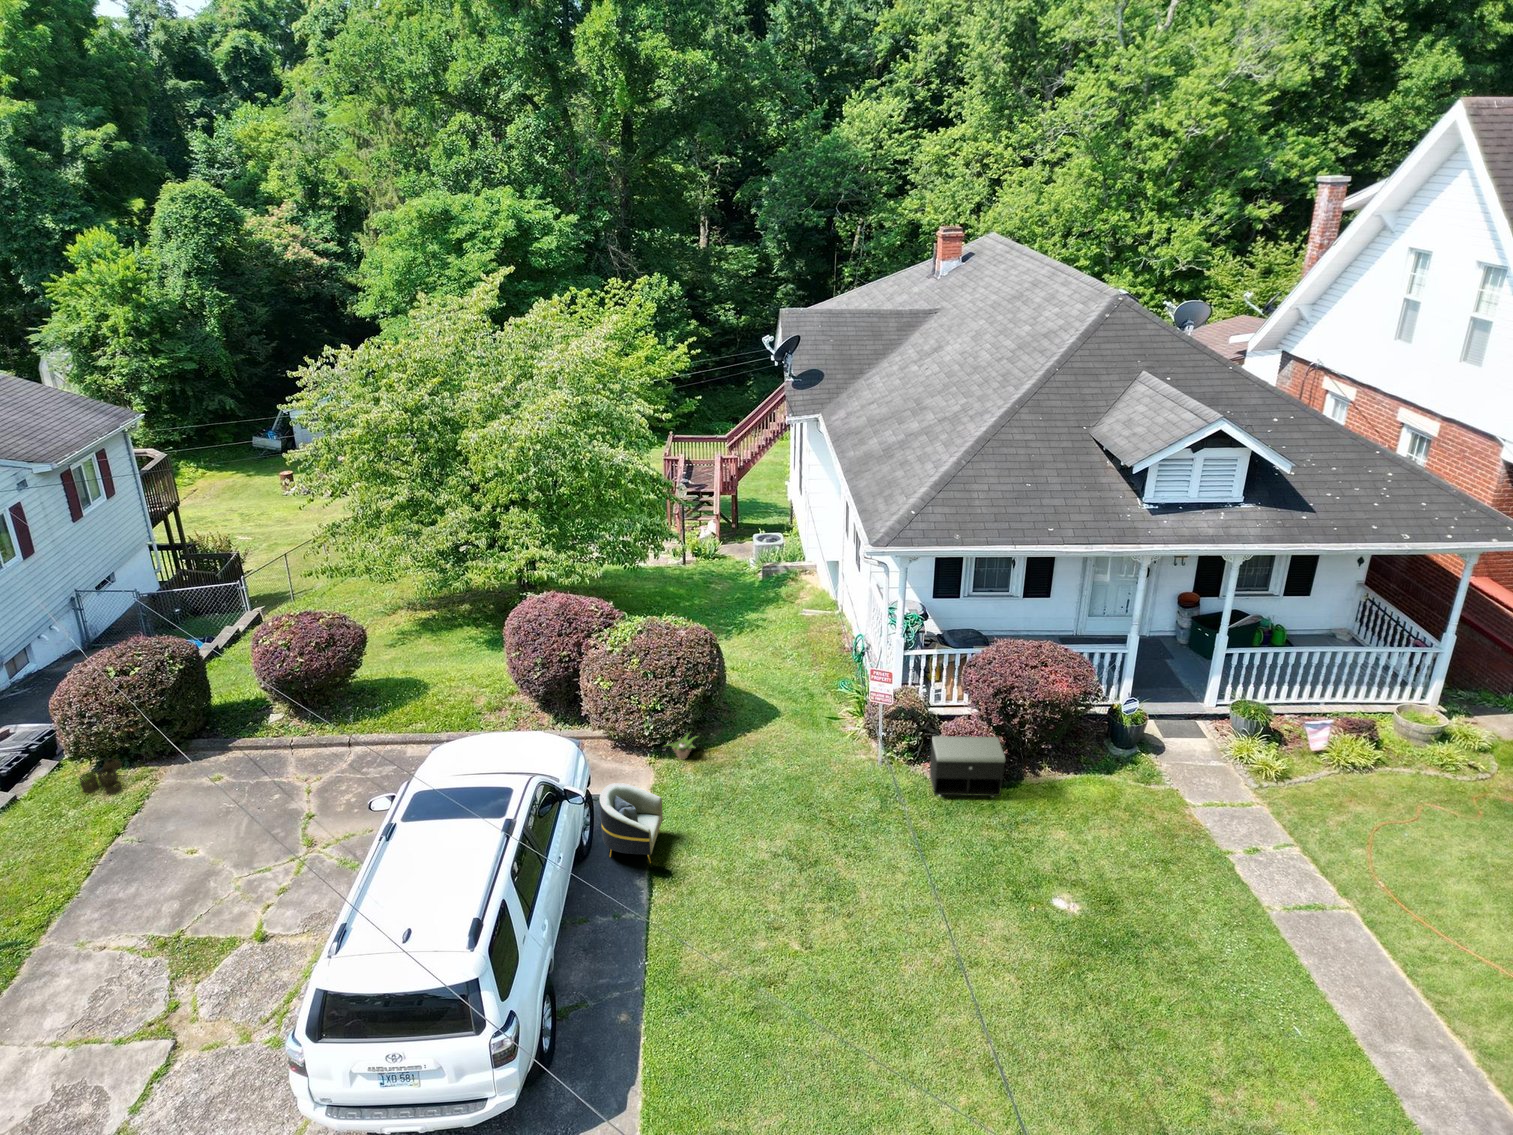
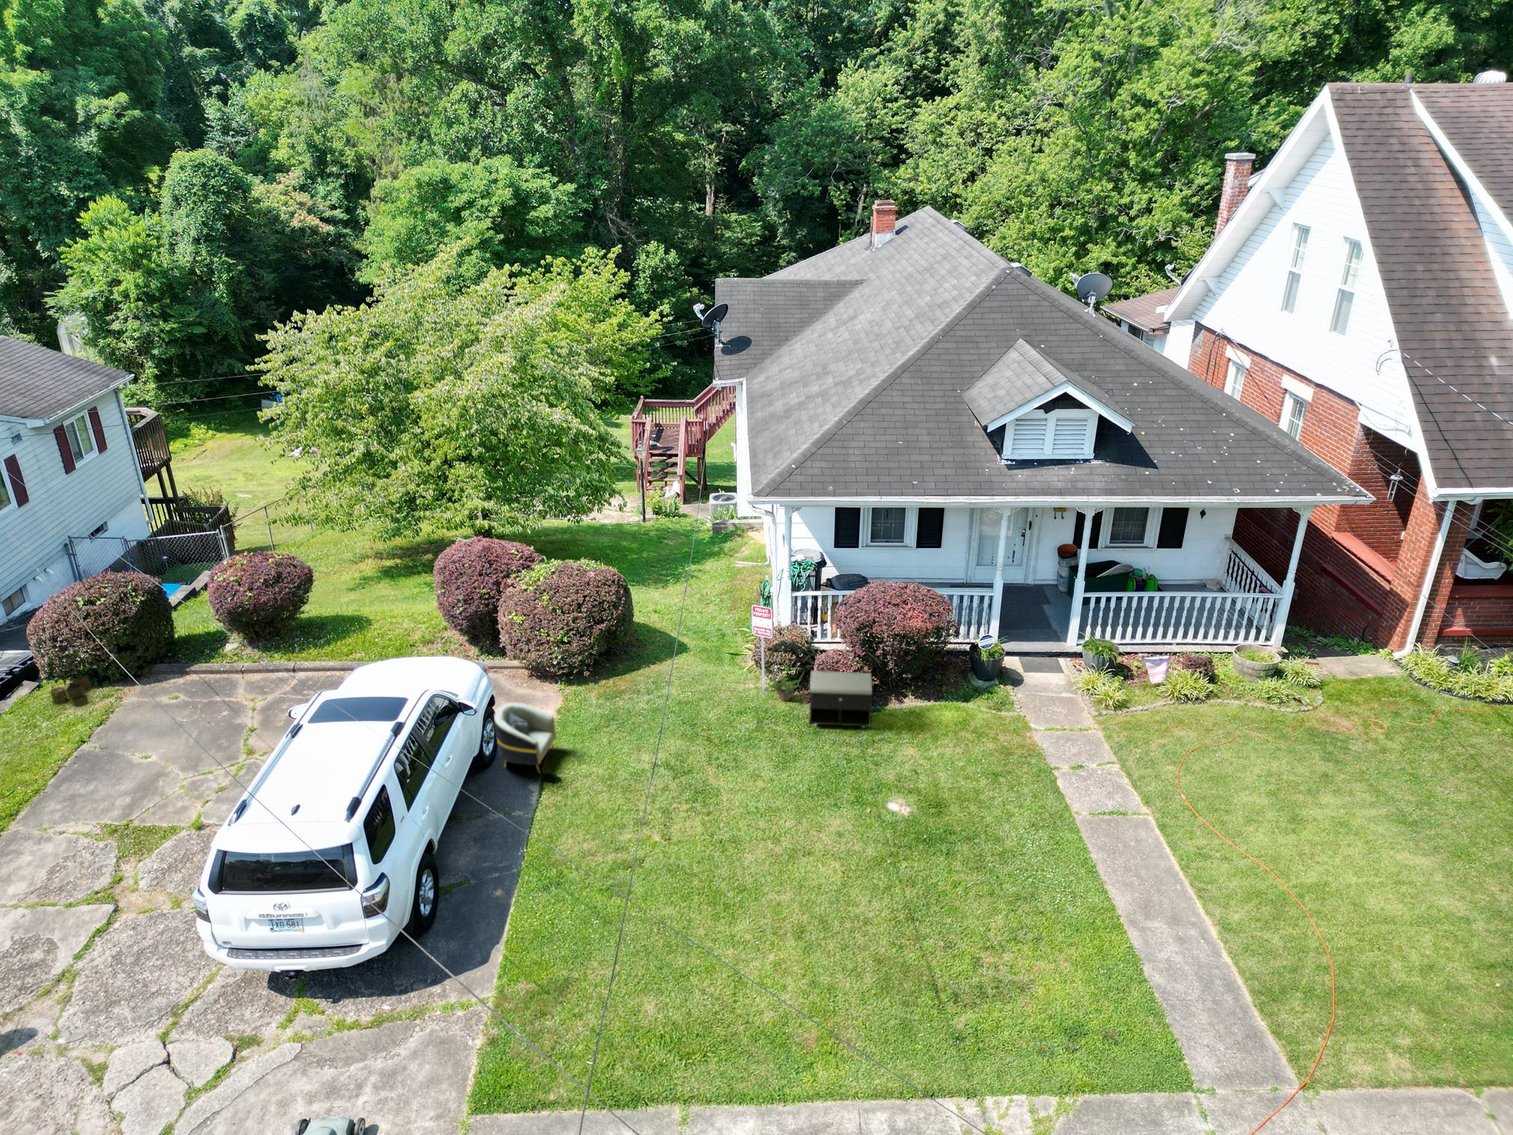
decorative plant: present [666,733,696,760] -> present [771,678,798,701]

